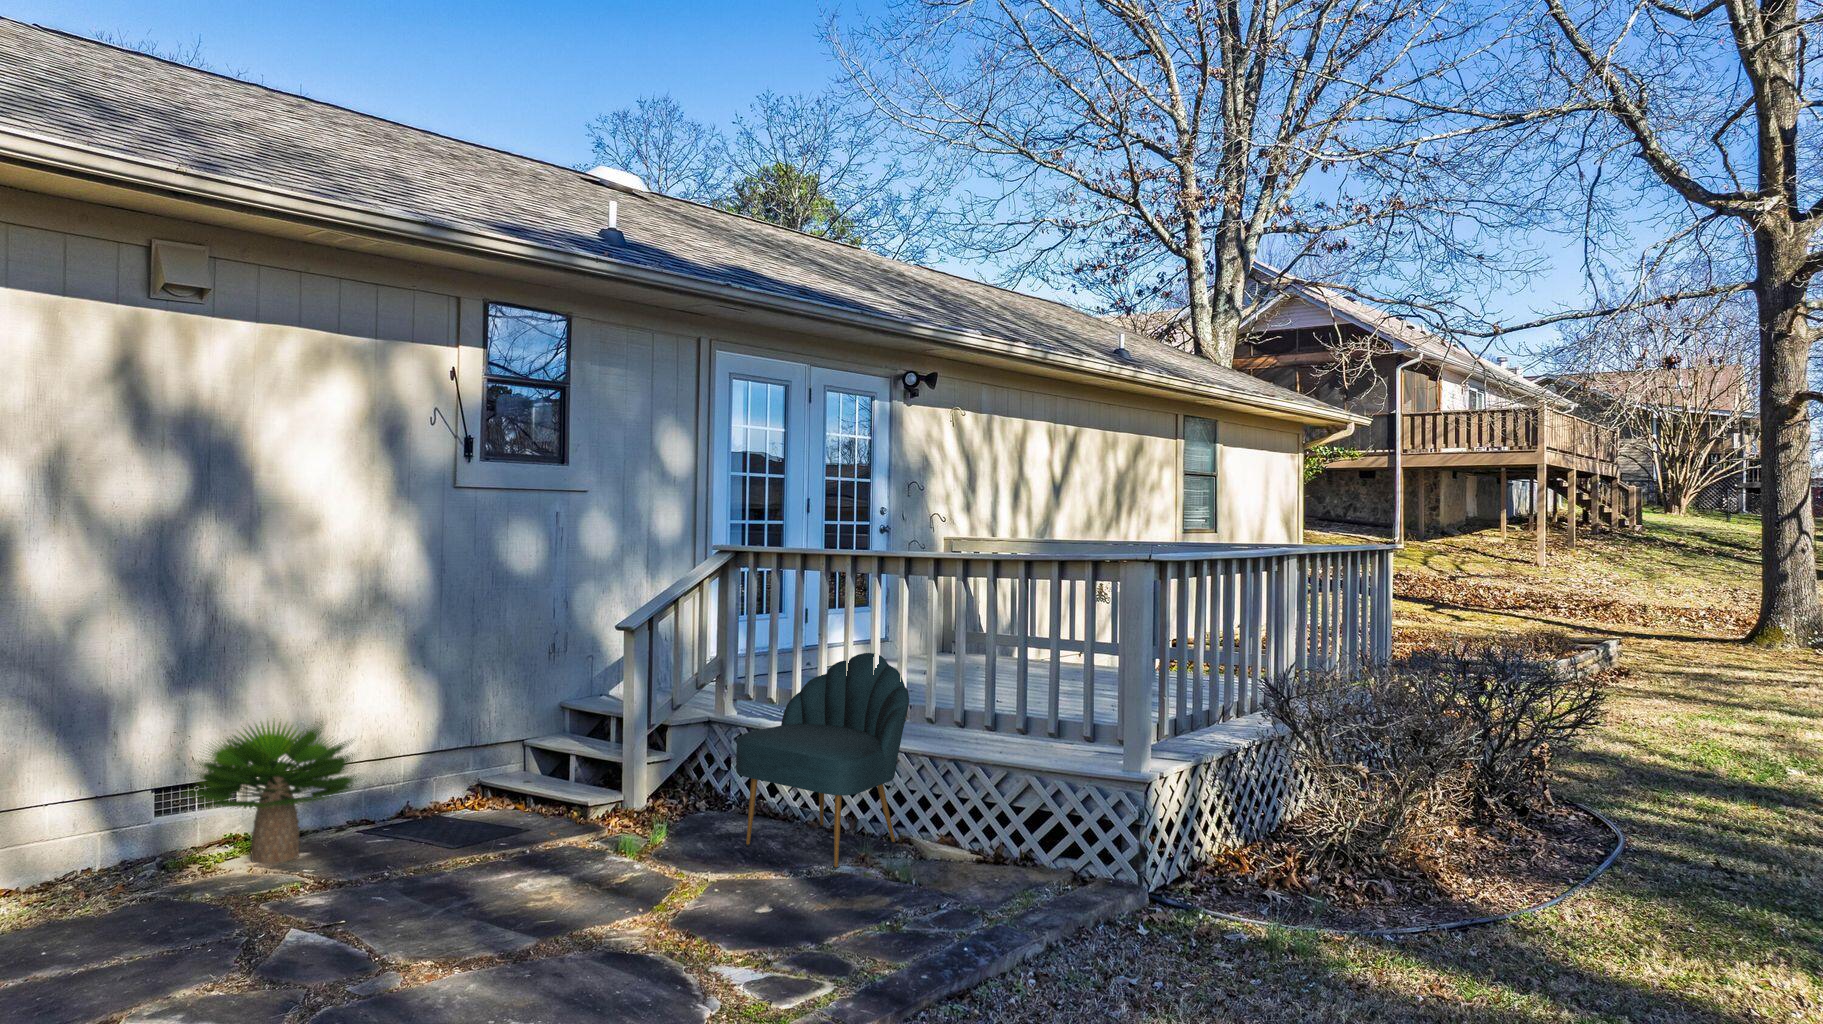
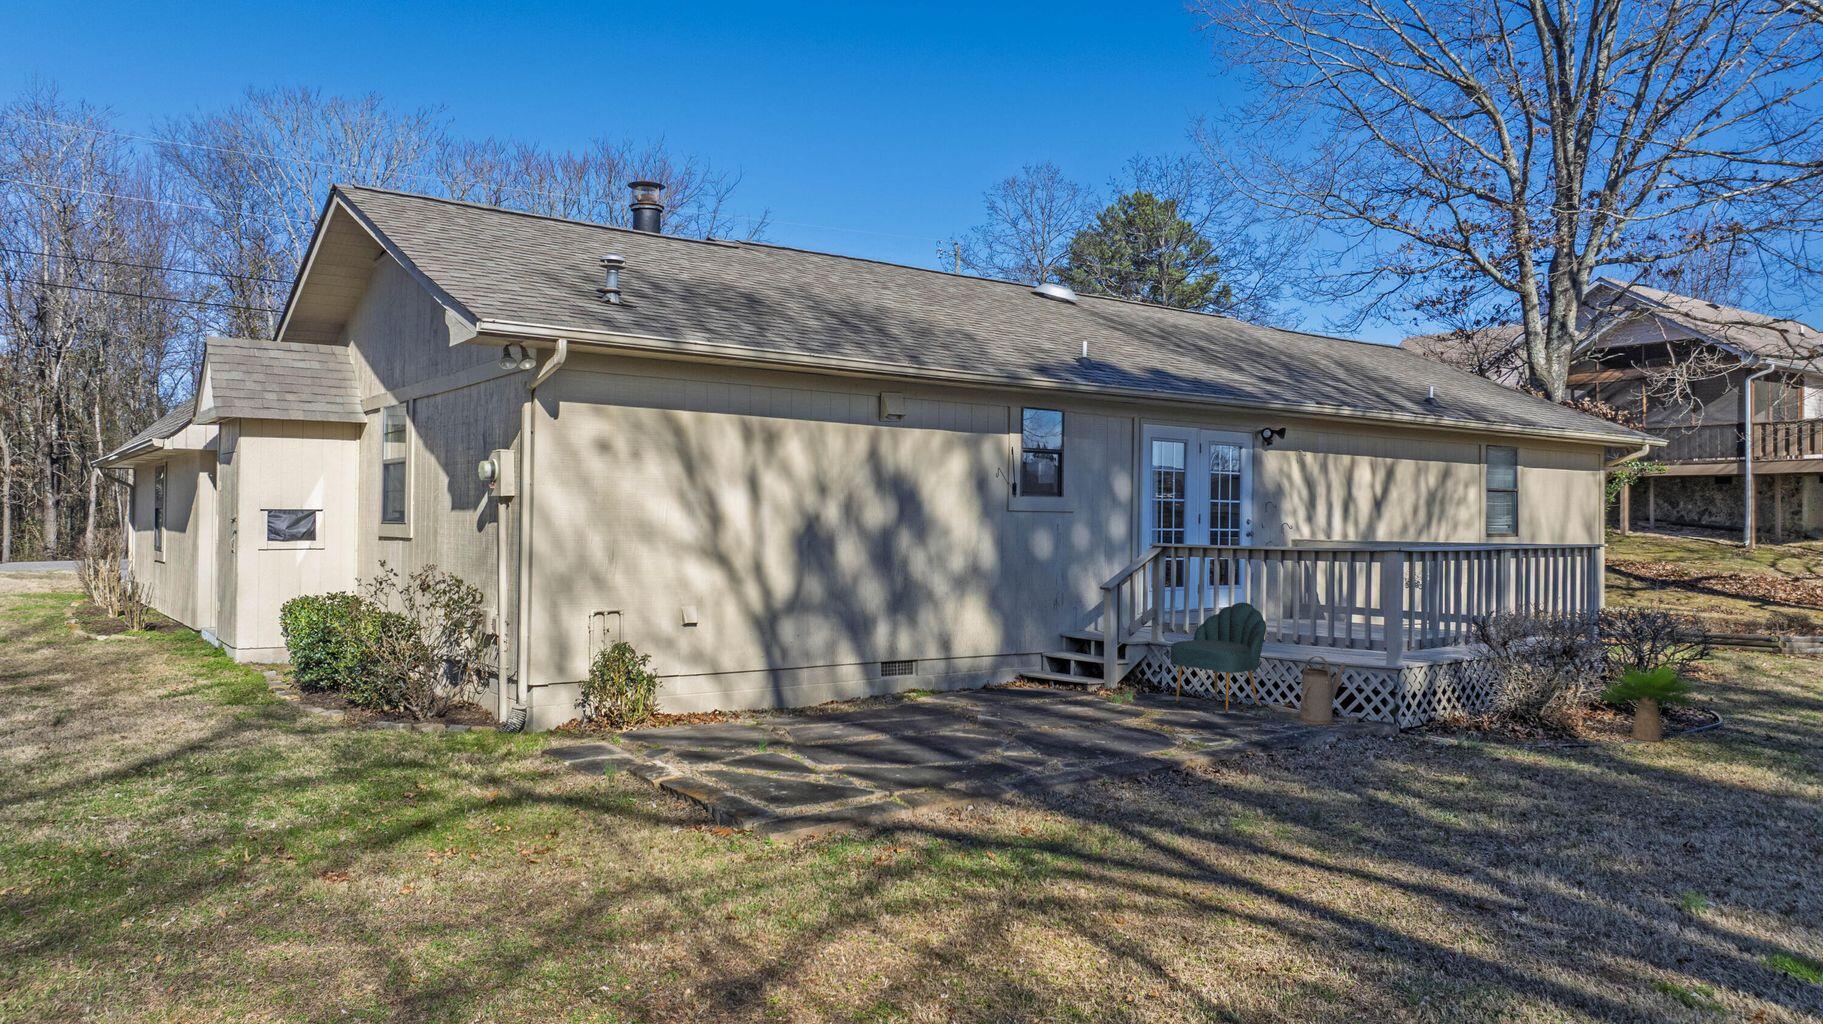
potted plant: present [186,722,362,864] -> present [1601,665,1697,741]
watering can: none [967,763,1049,900] -> present [1298,656,1346,724]

